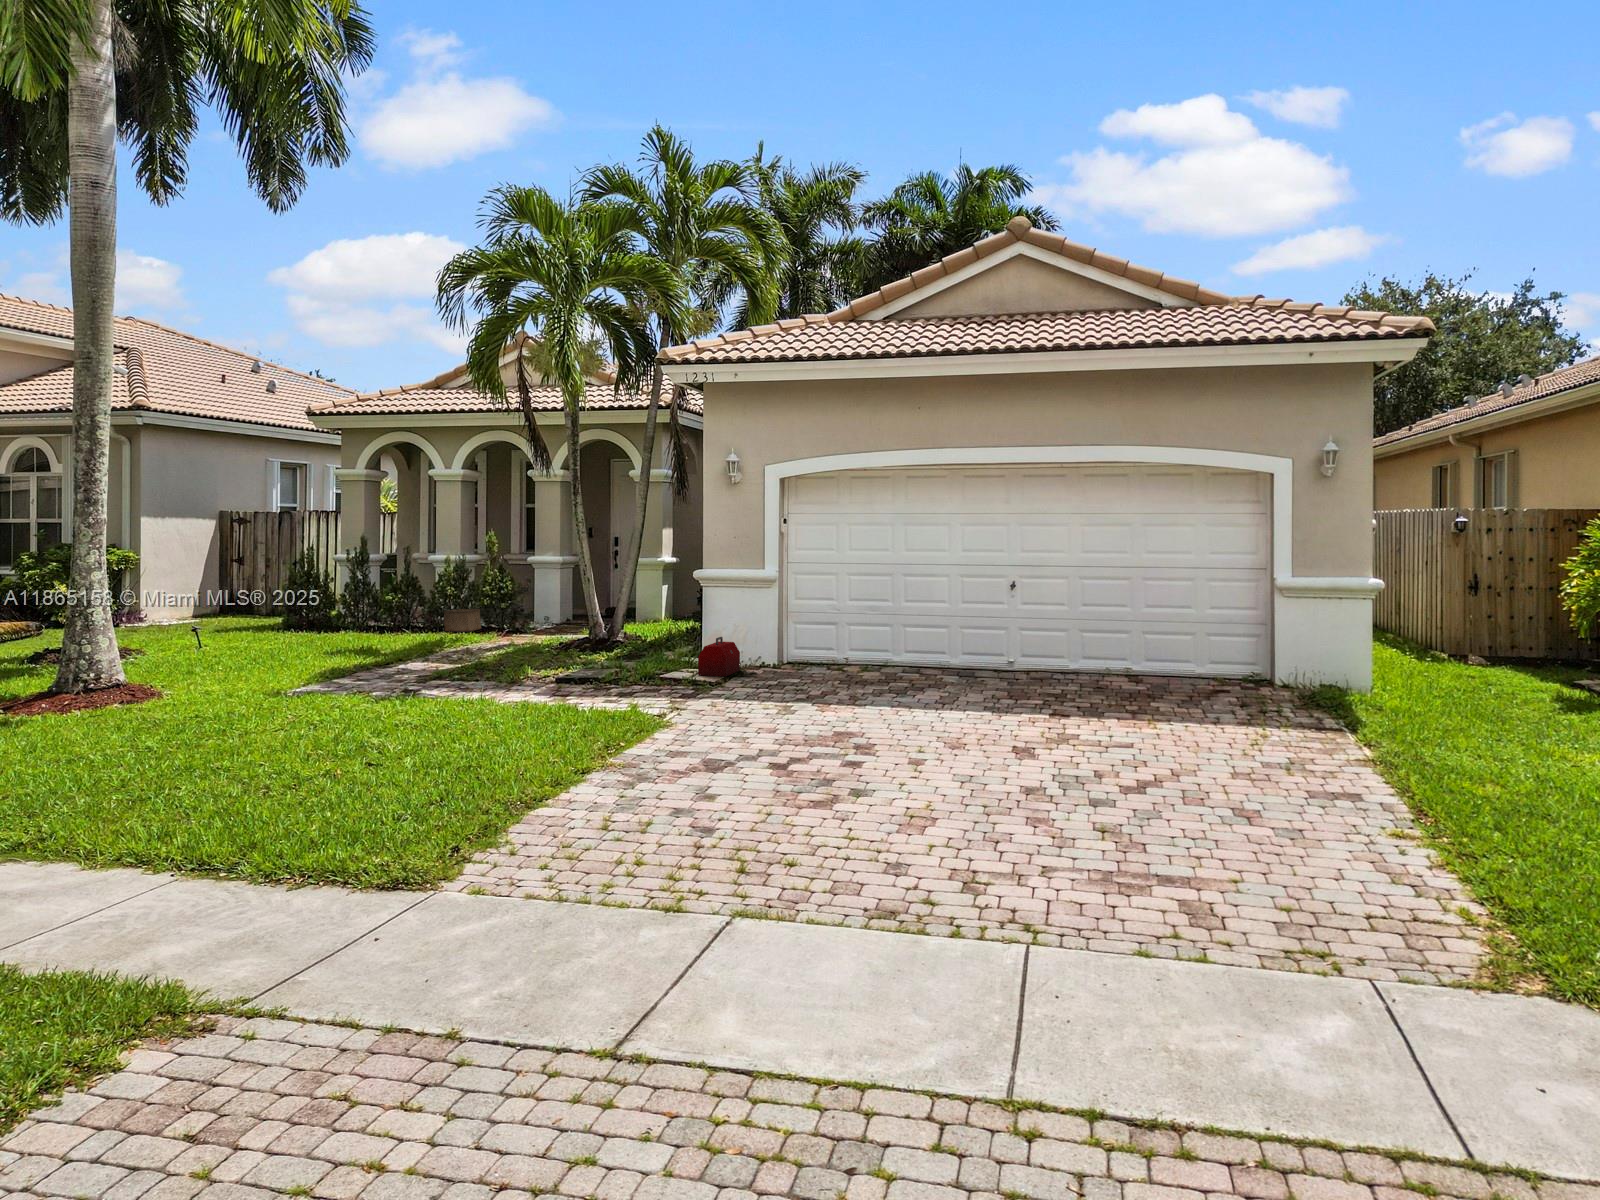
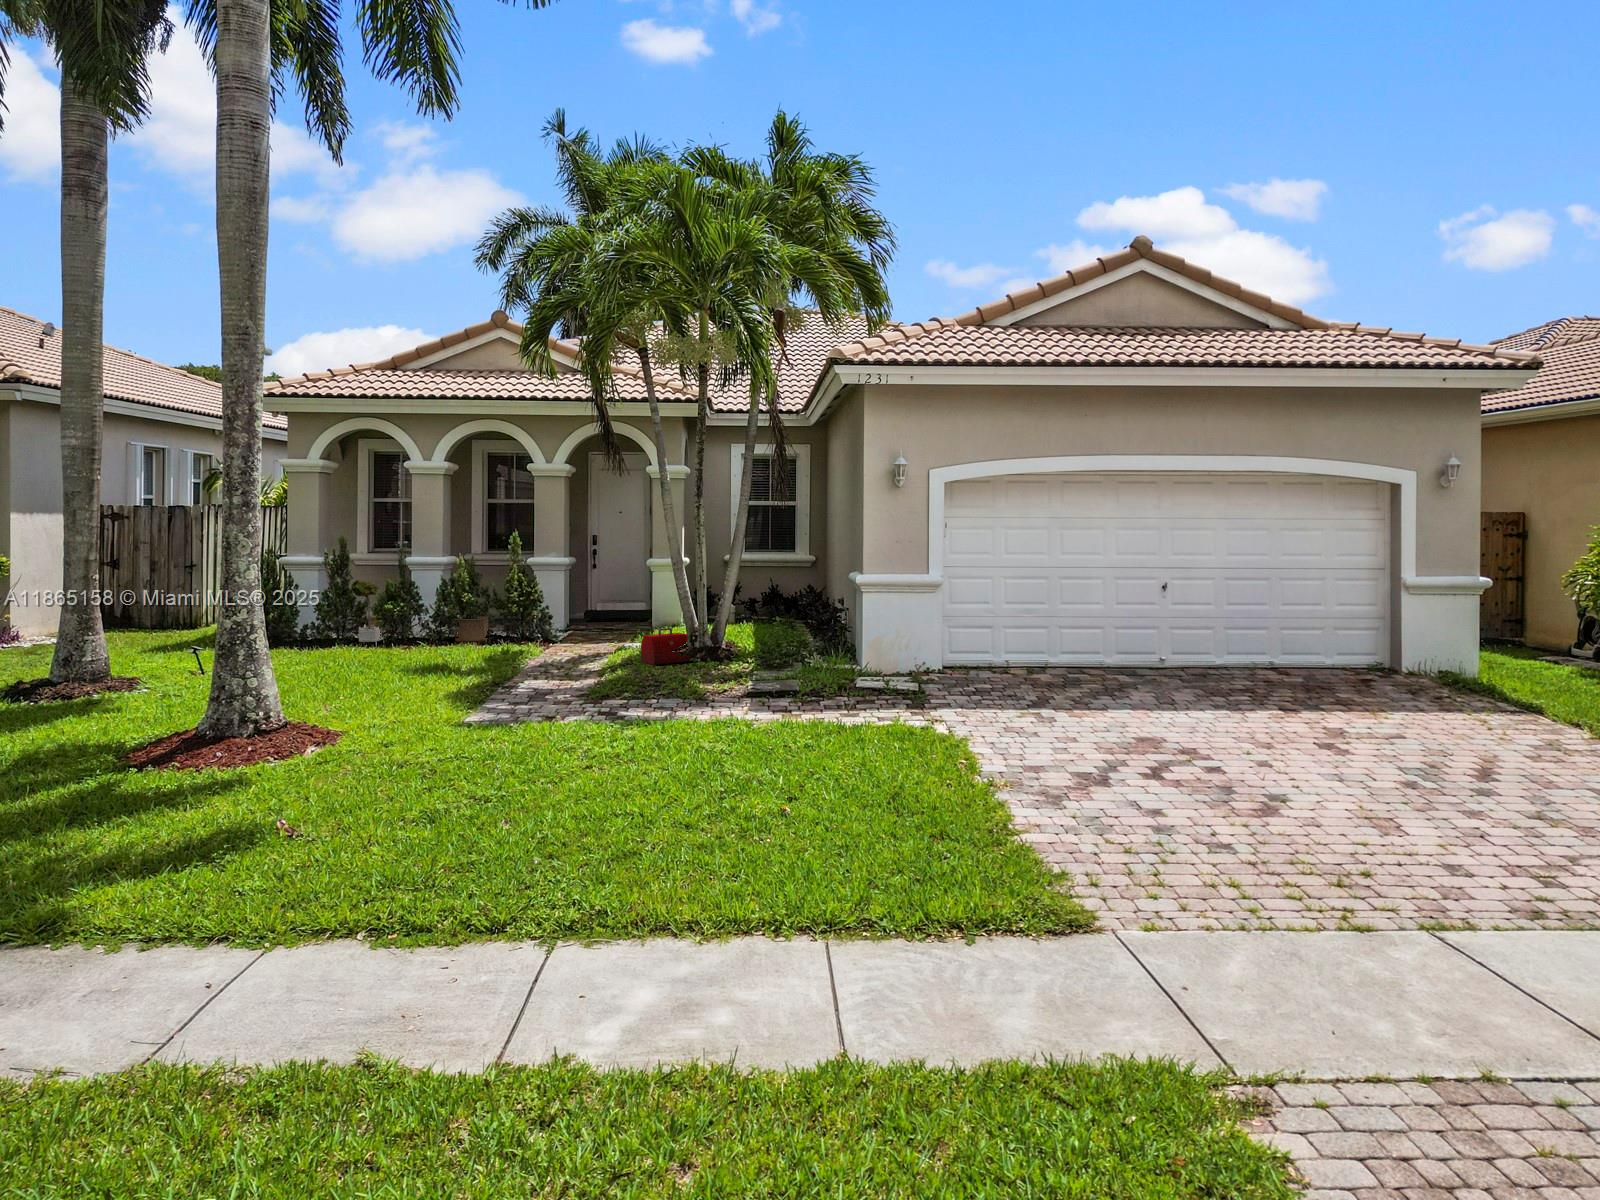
potted tree: none [366,574,393,629] -> present [351,580,382,642]
toolbox: present [698,637,740,676] -> present [641,628,690,665]

